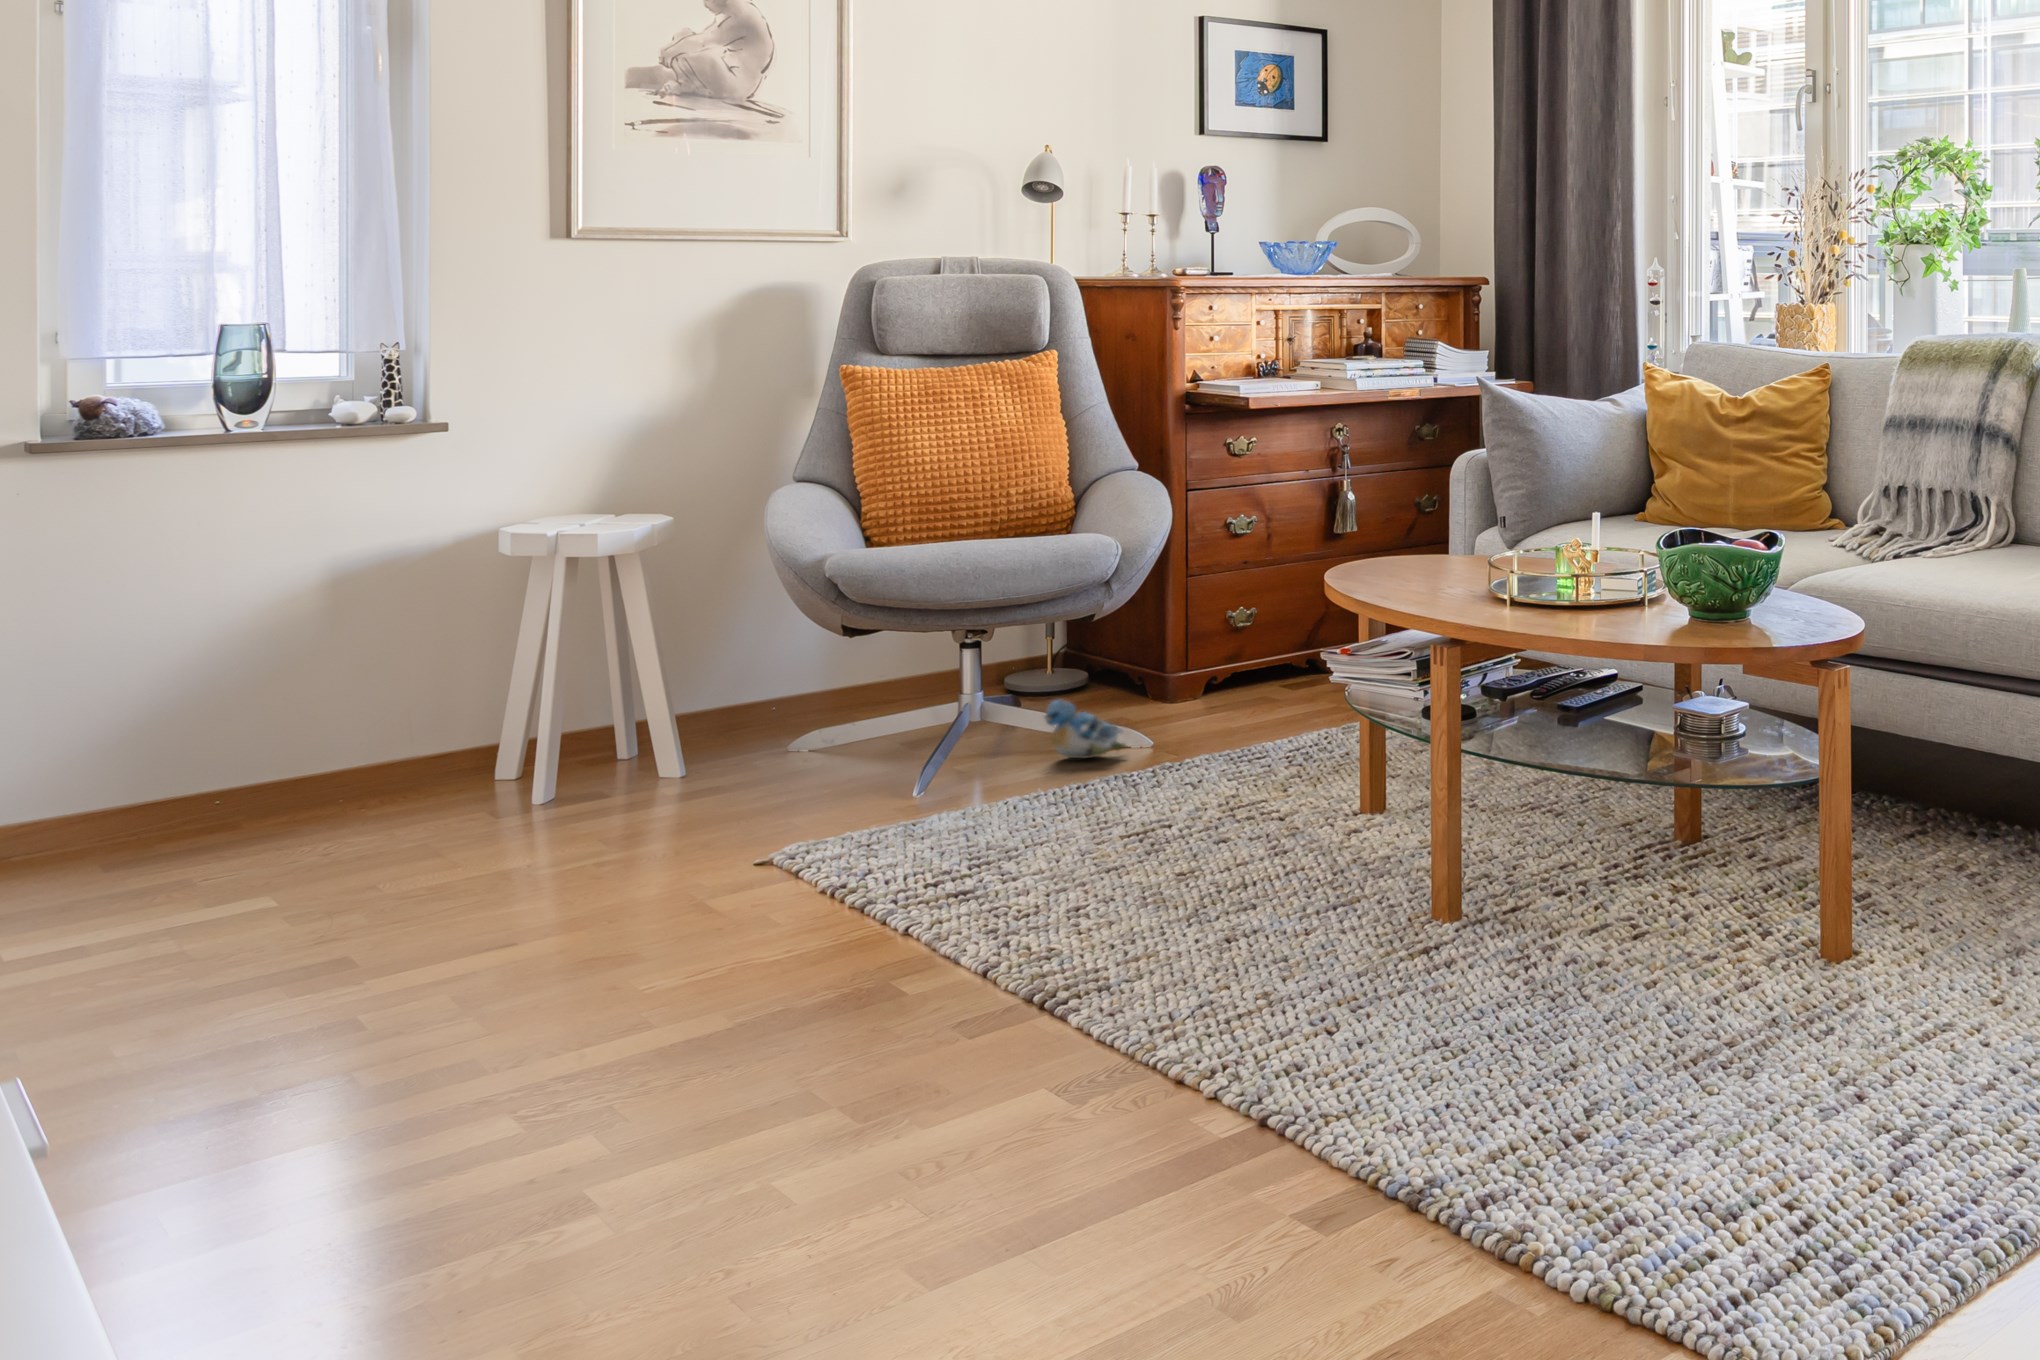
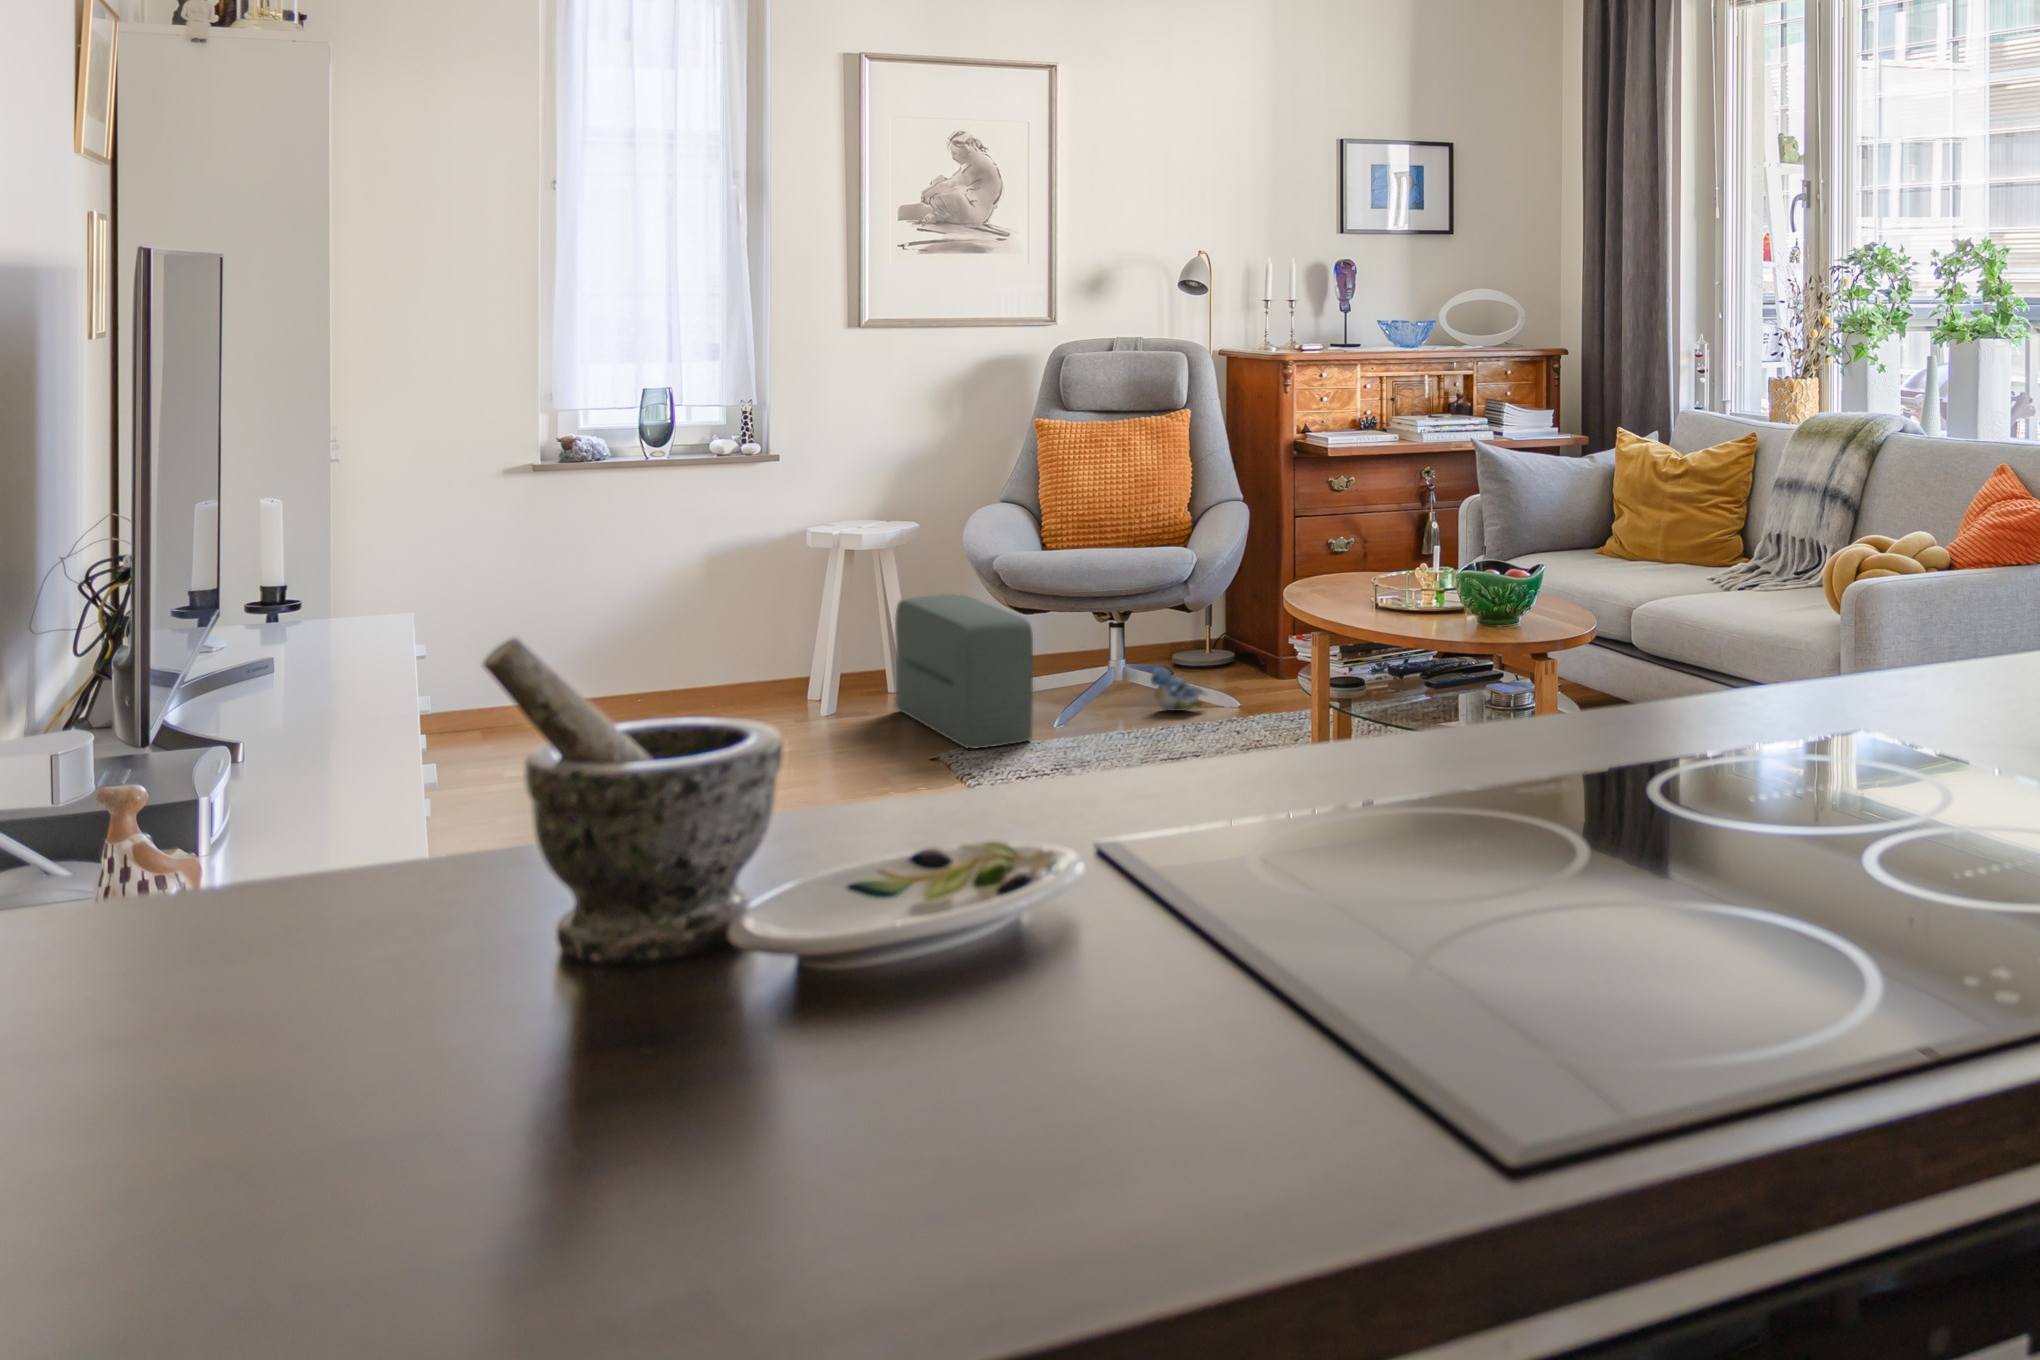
pouf: none [654,616,911,842] -> present [895,594,1033,749]

